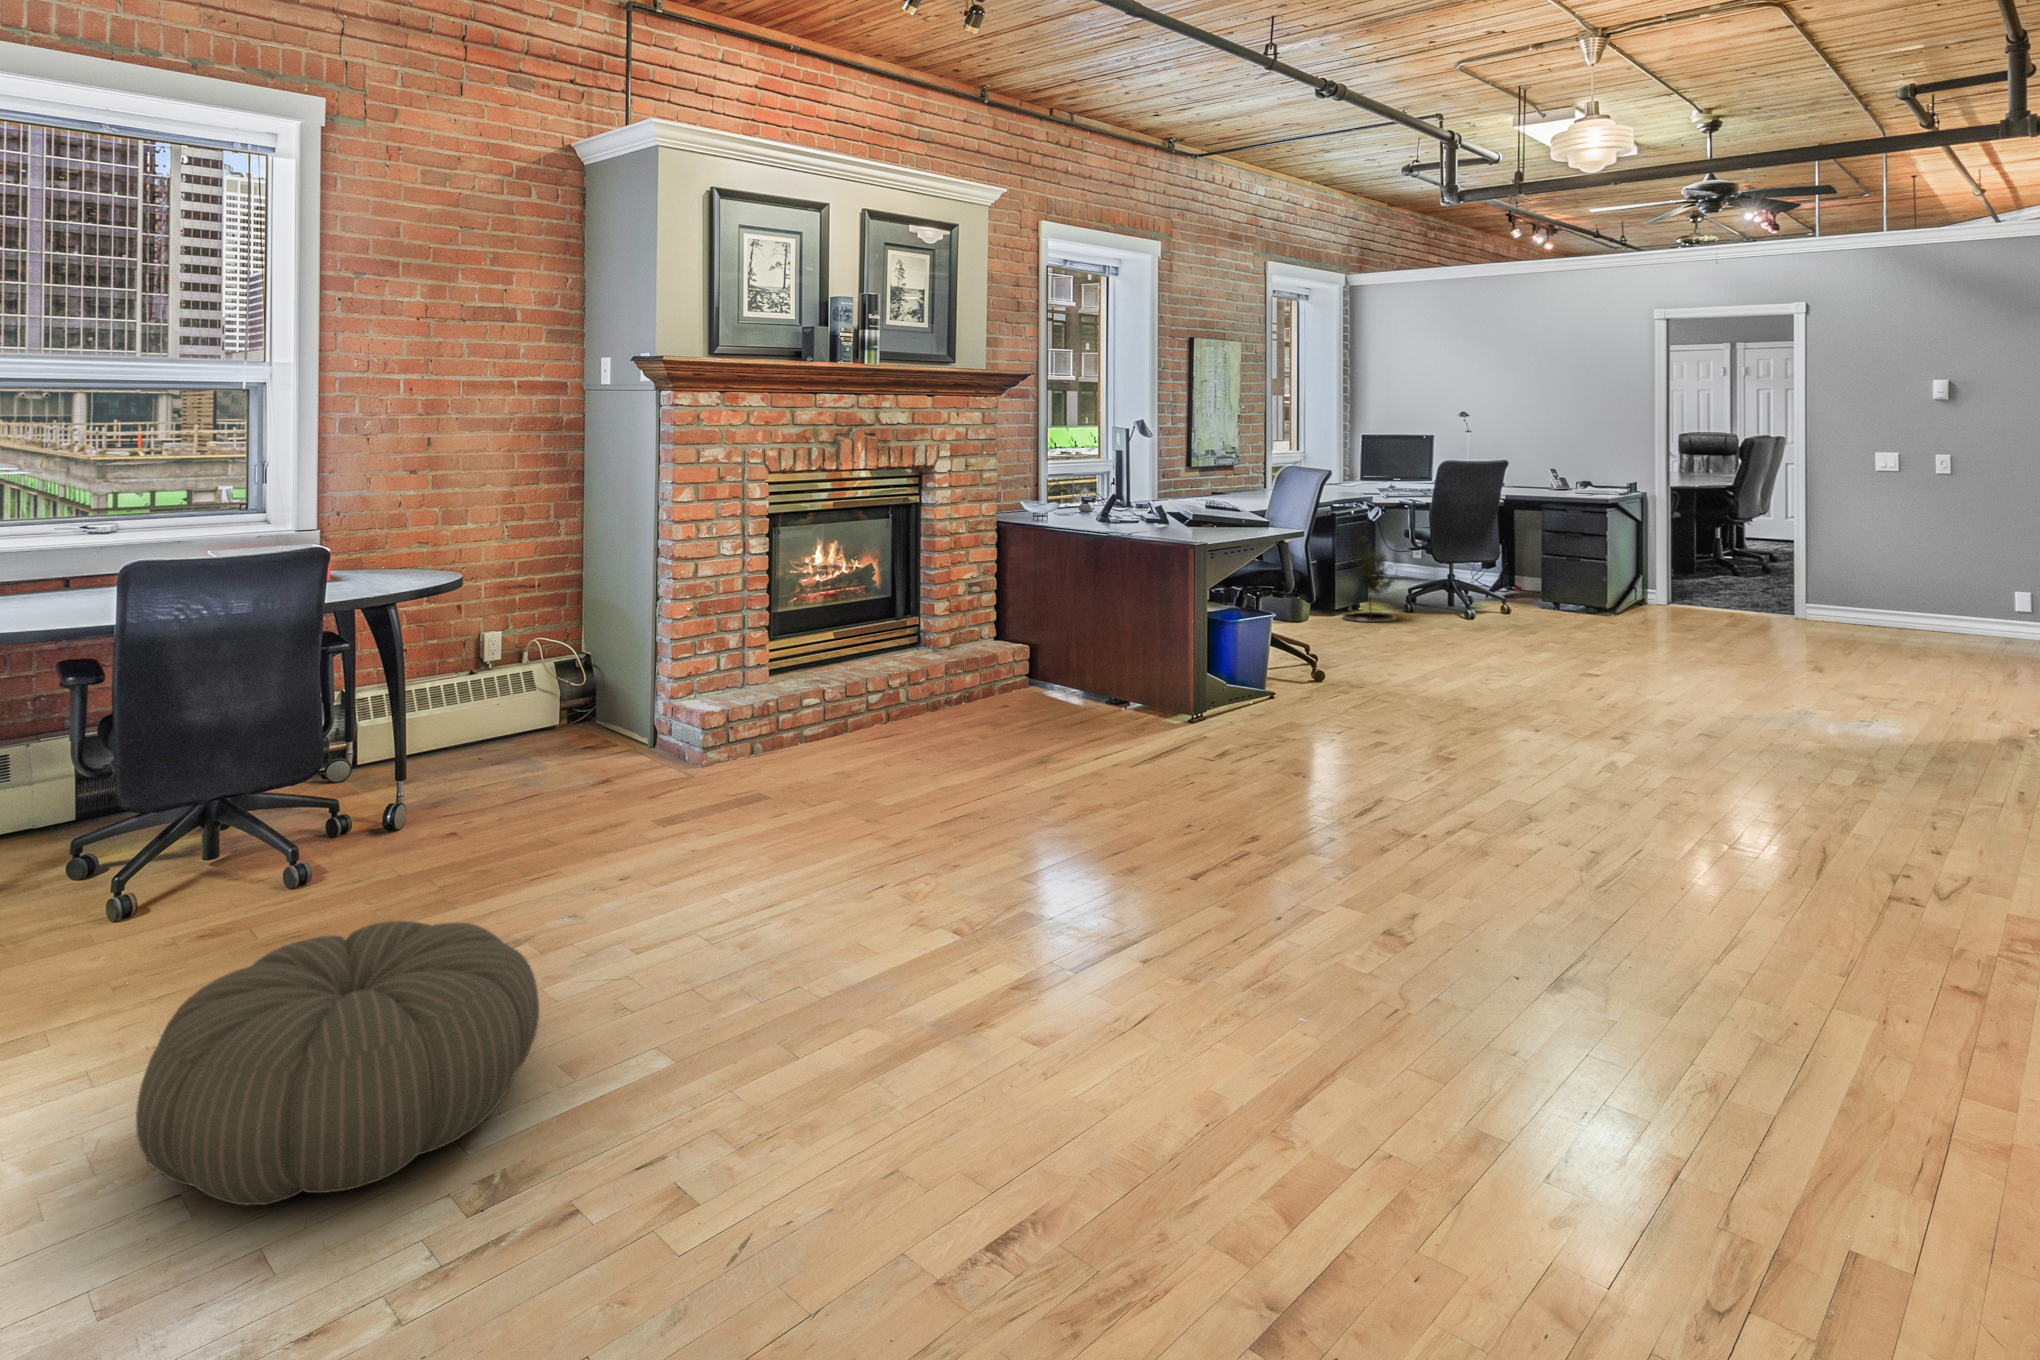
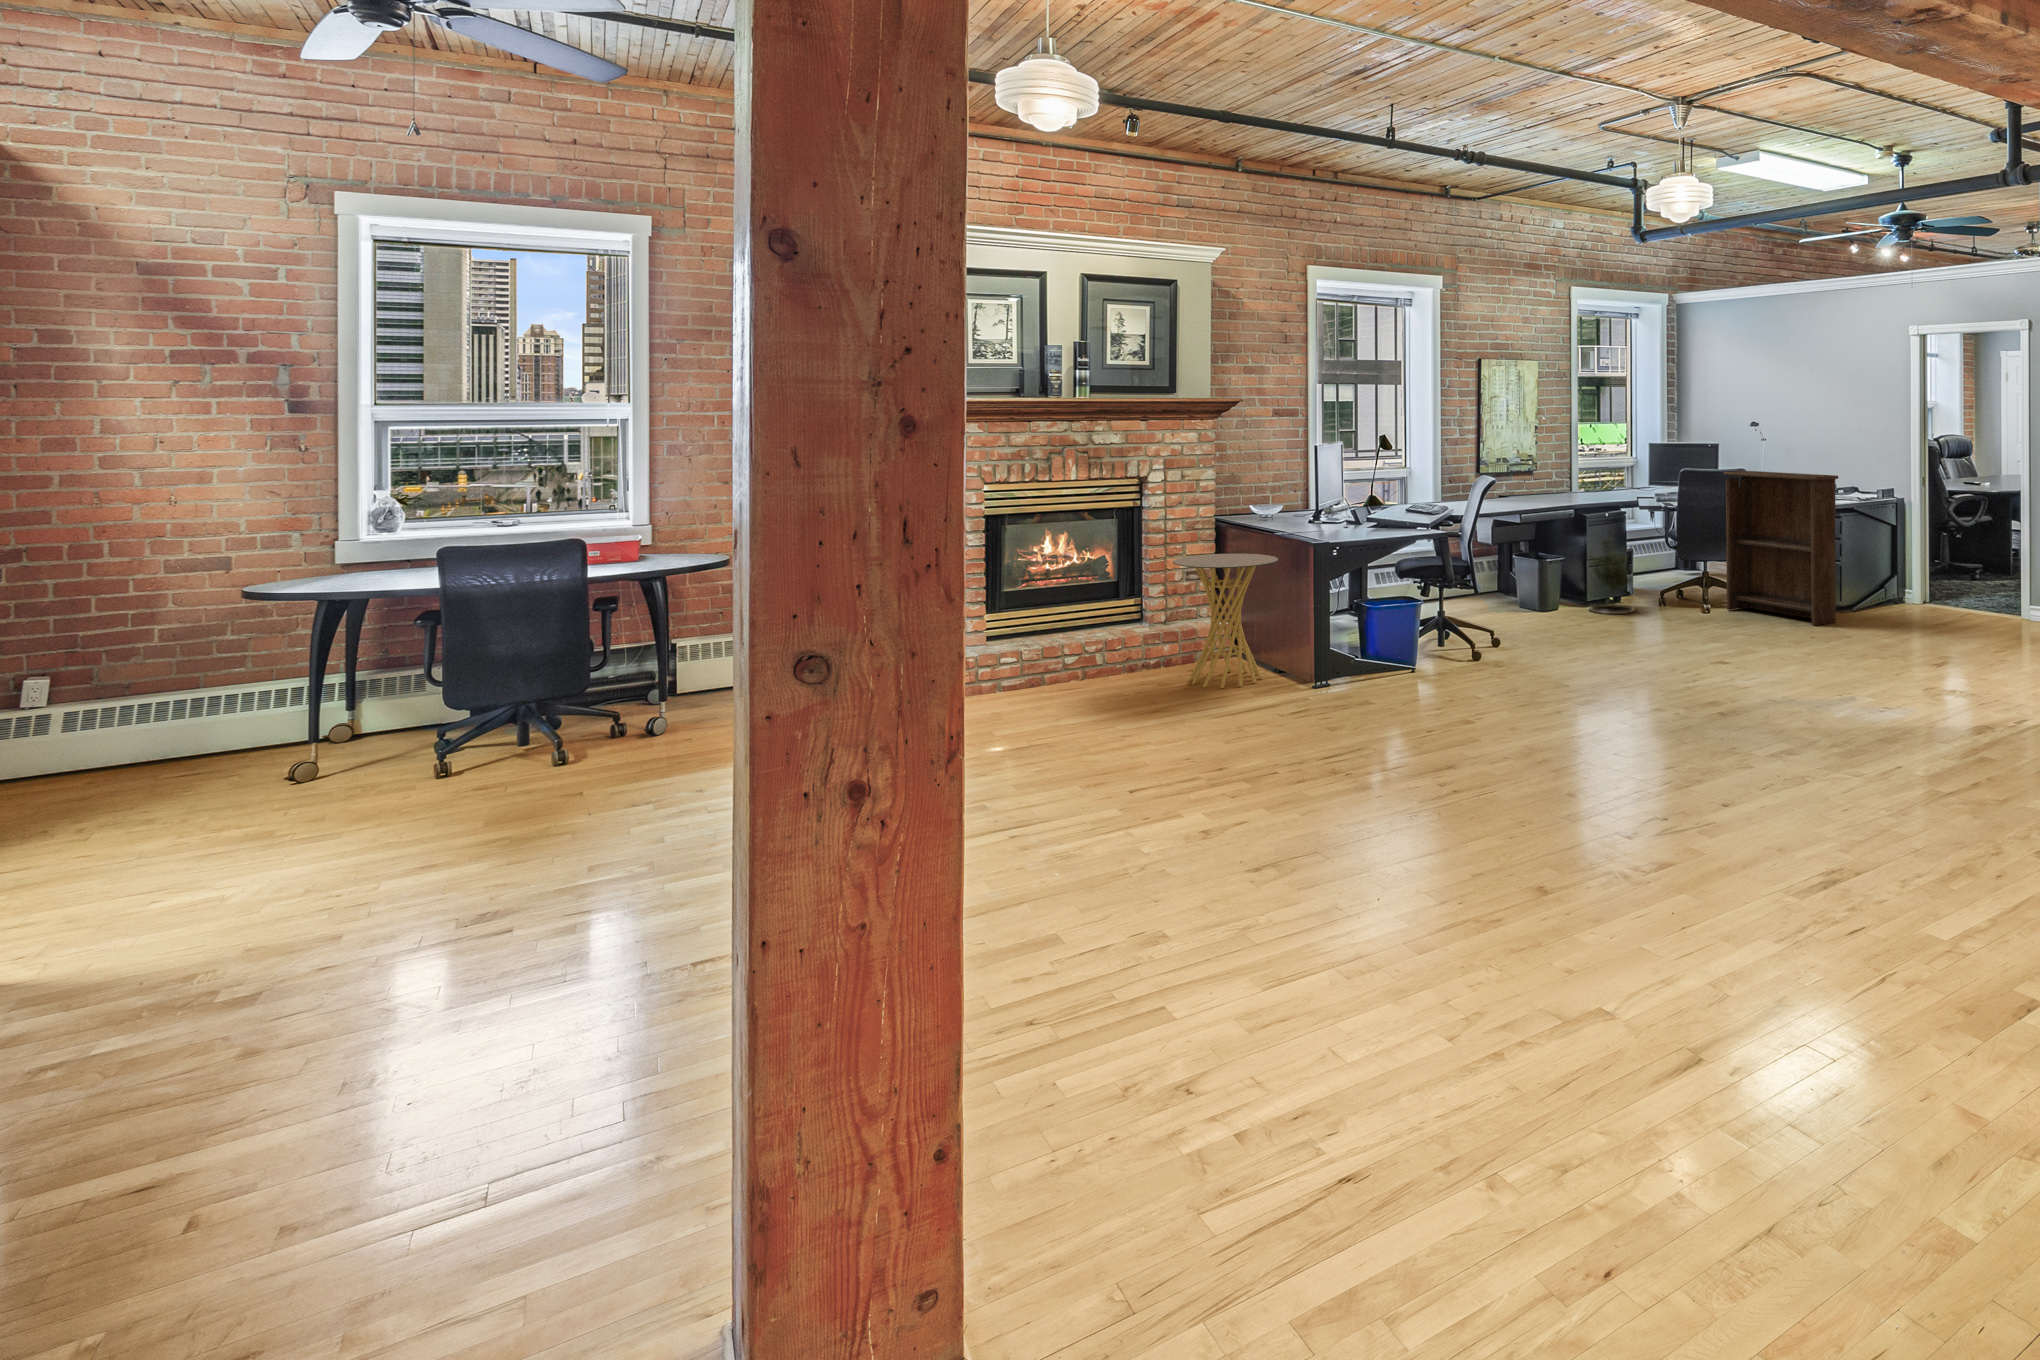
bookshelf: none [1483,456,1632,623] -> present [1723,471,1838,625]
side table: none [1002,556,1133,726] -> present [1173,554,1278,688]
pouf: present [136,921,539,1205] -> none [328,777,585,910]

